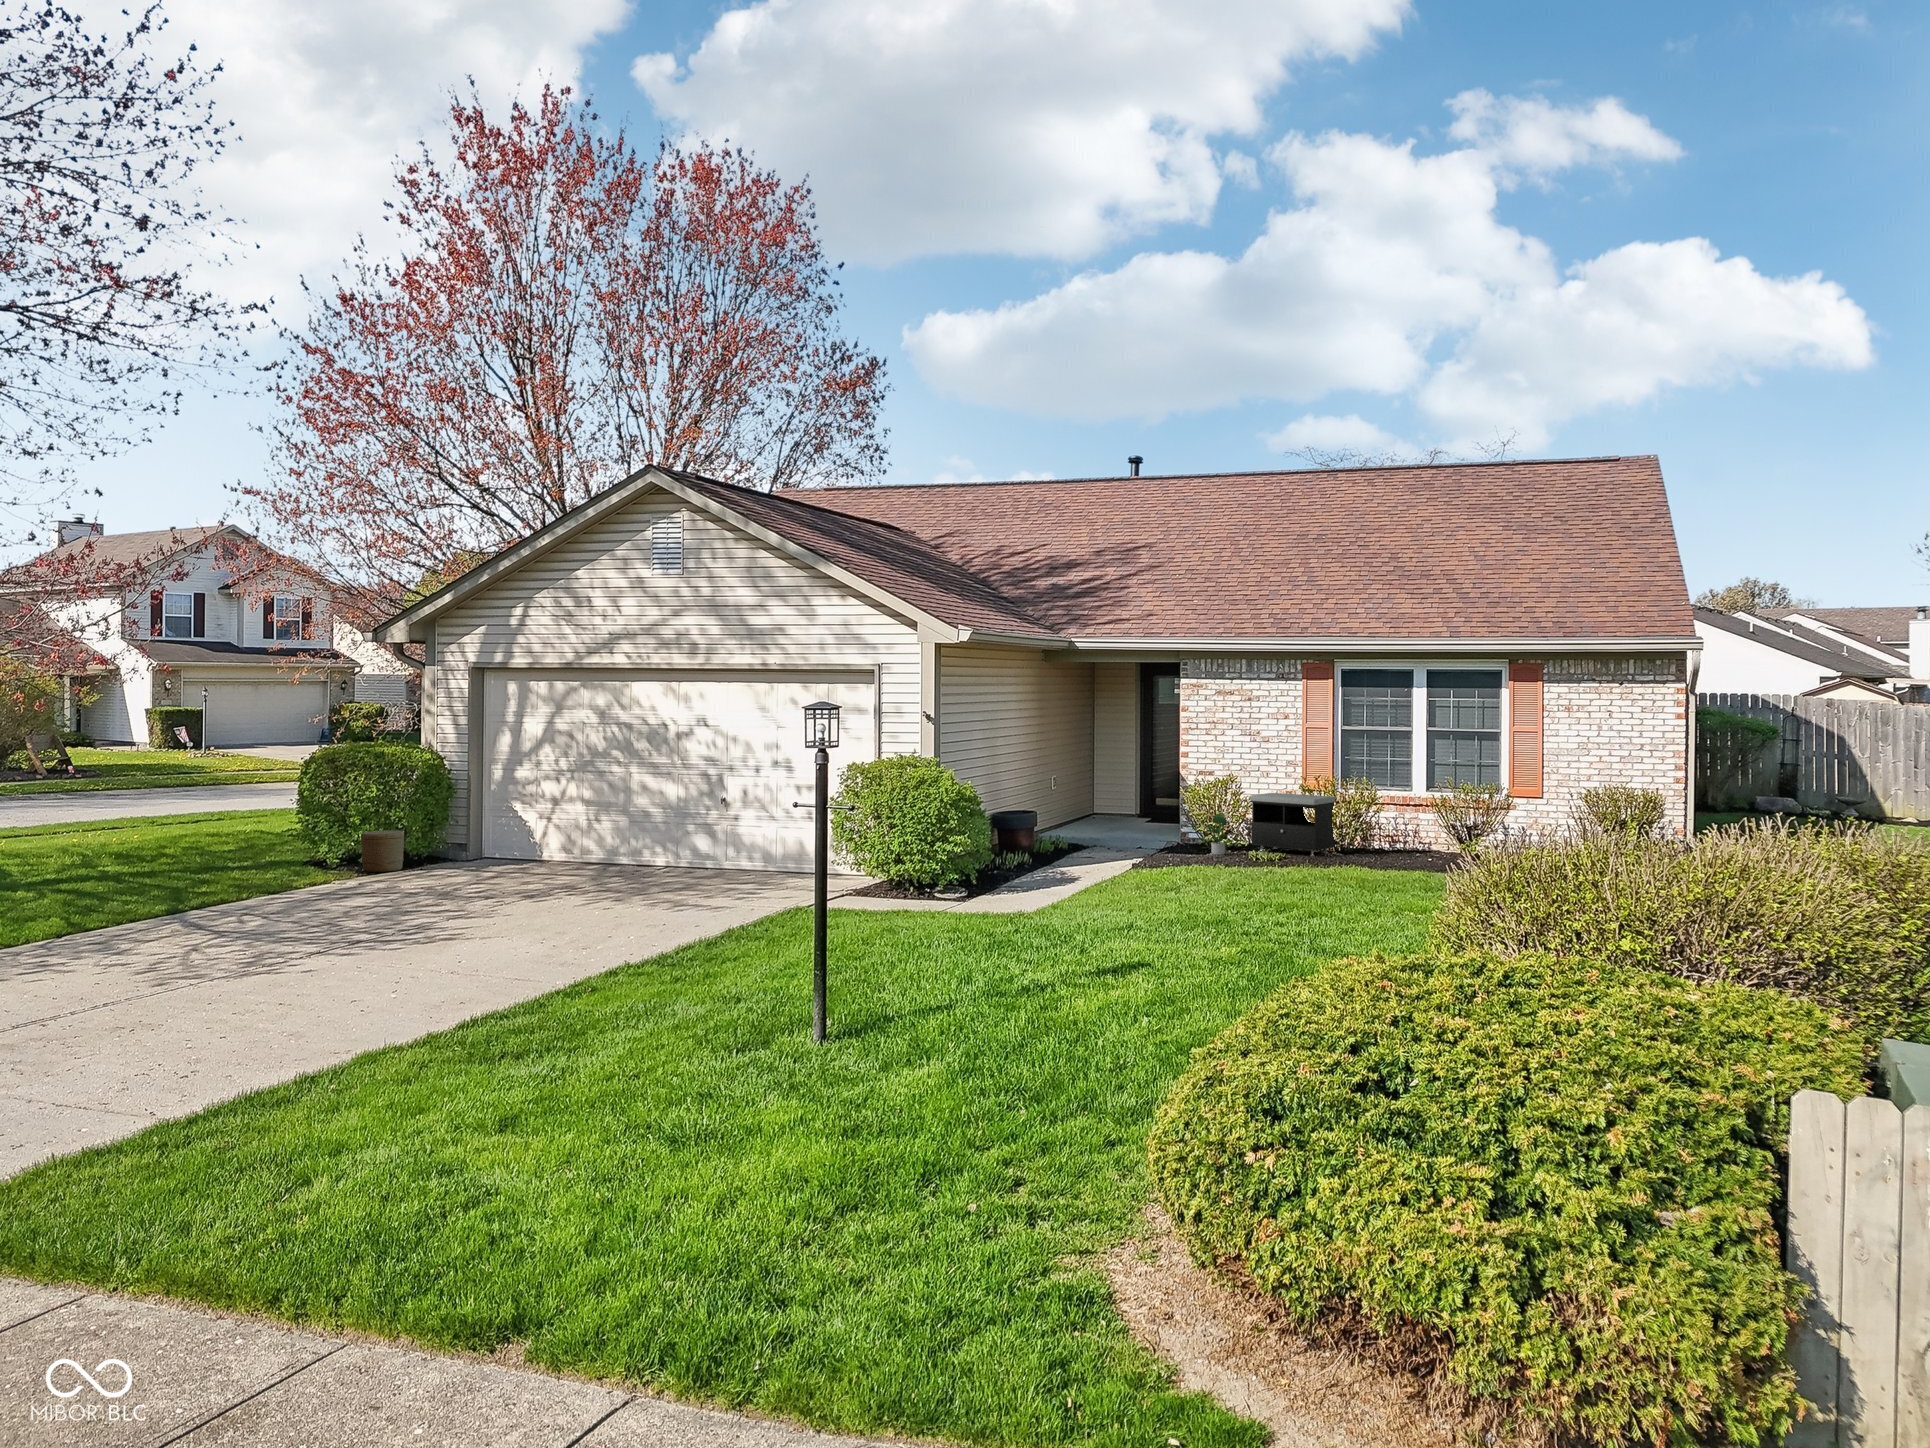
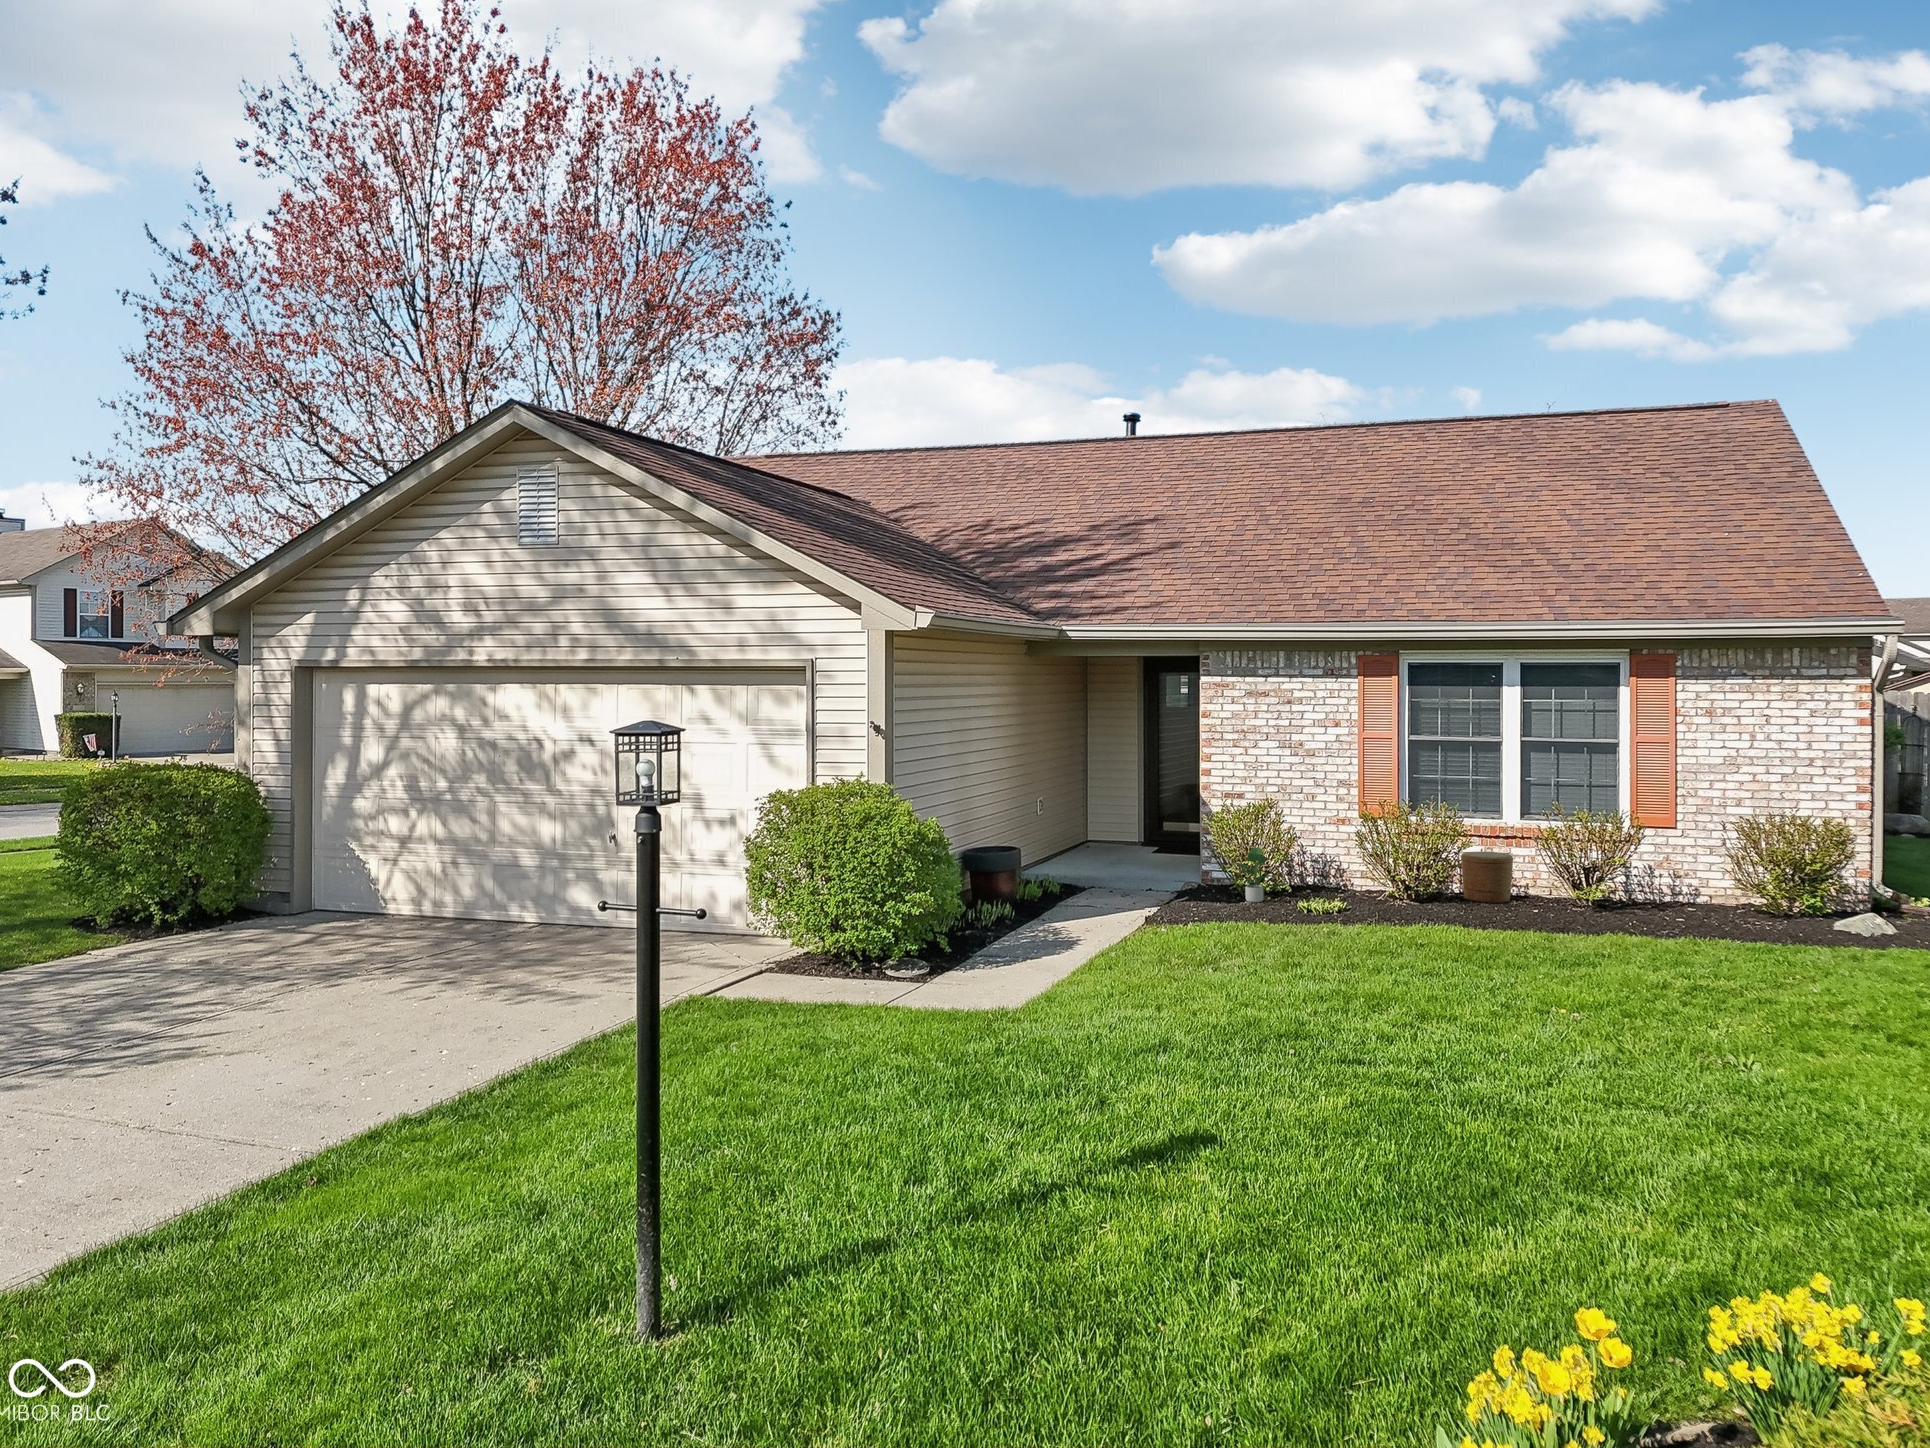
storage bench: present [1250,793,1336,856] -> none [1293,820,1406,904]
woven basket: present [360,830,404,872] -> present [1461,852,1513,903]

